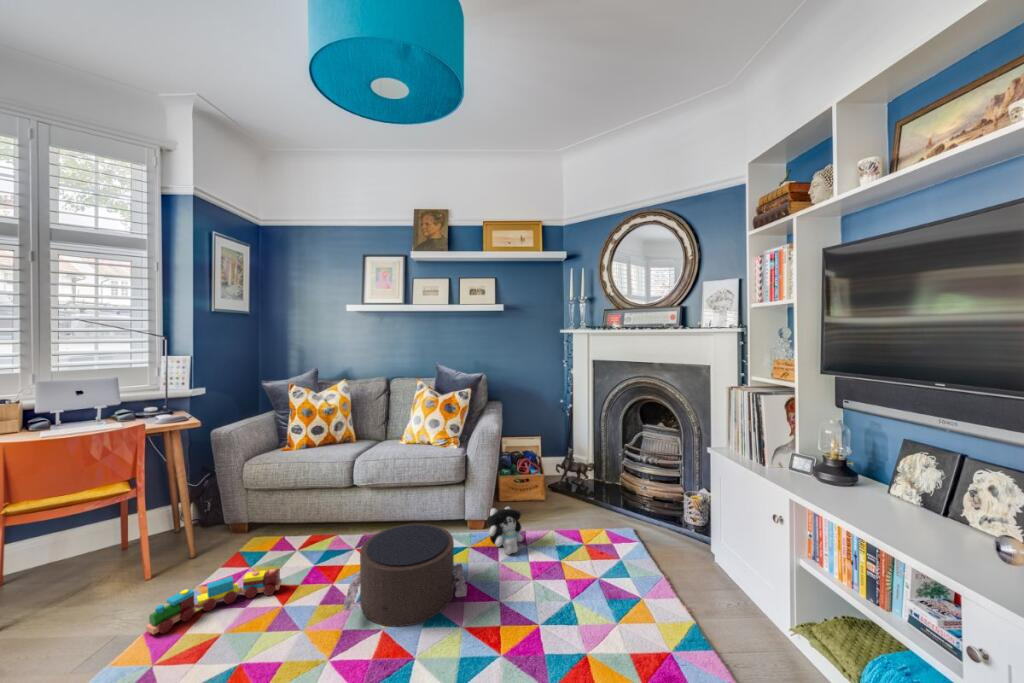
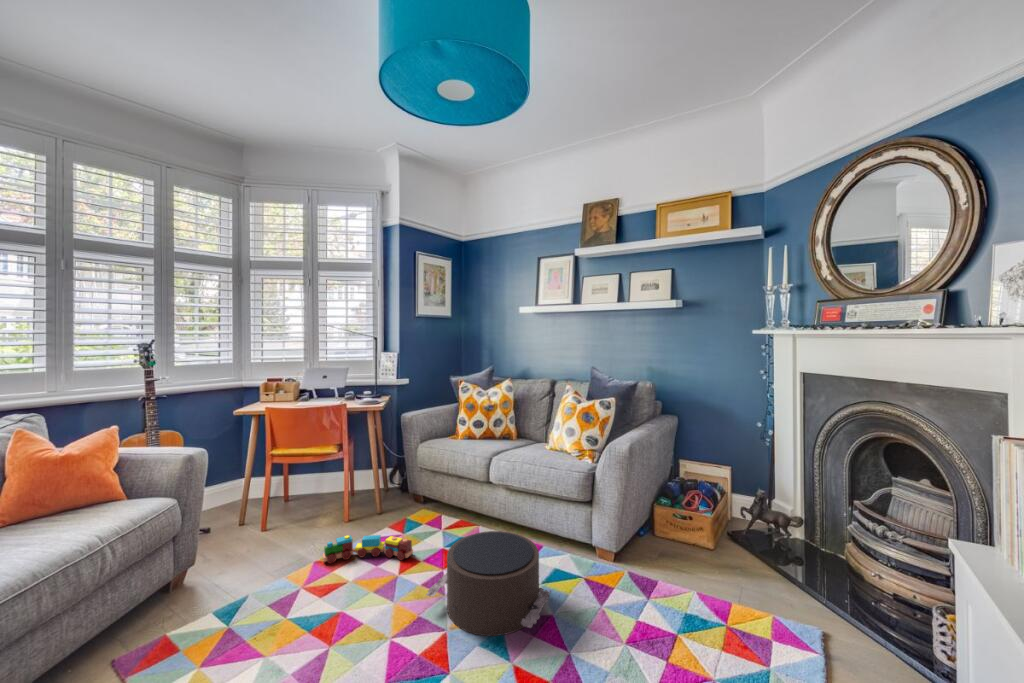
plush toy: present [487,507,526,554] -> none [600,541,650,603]

